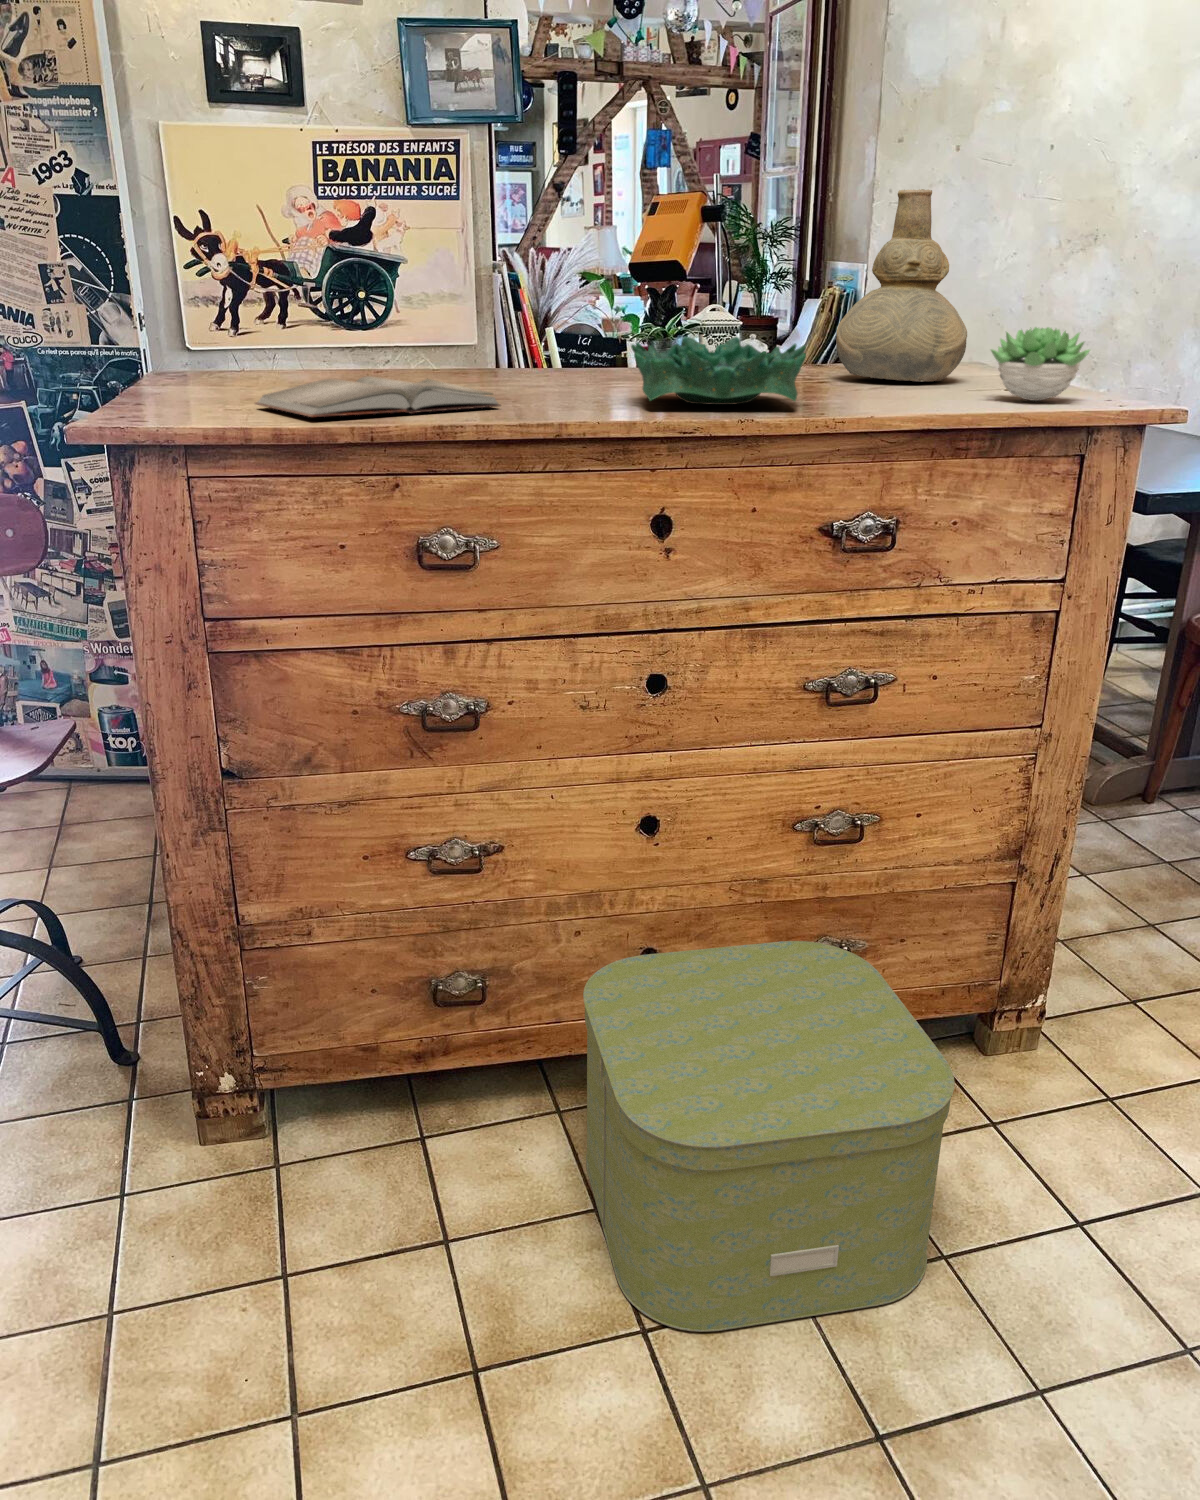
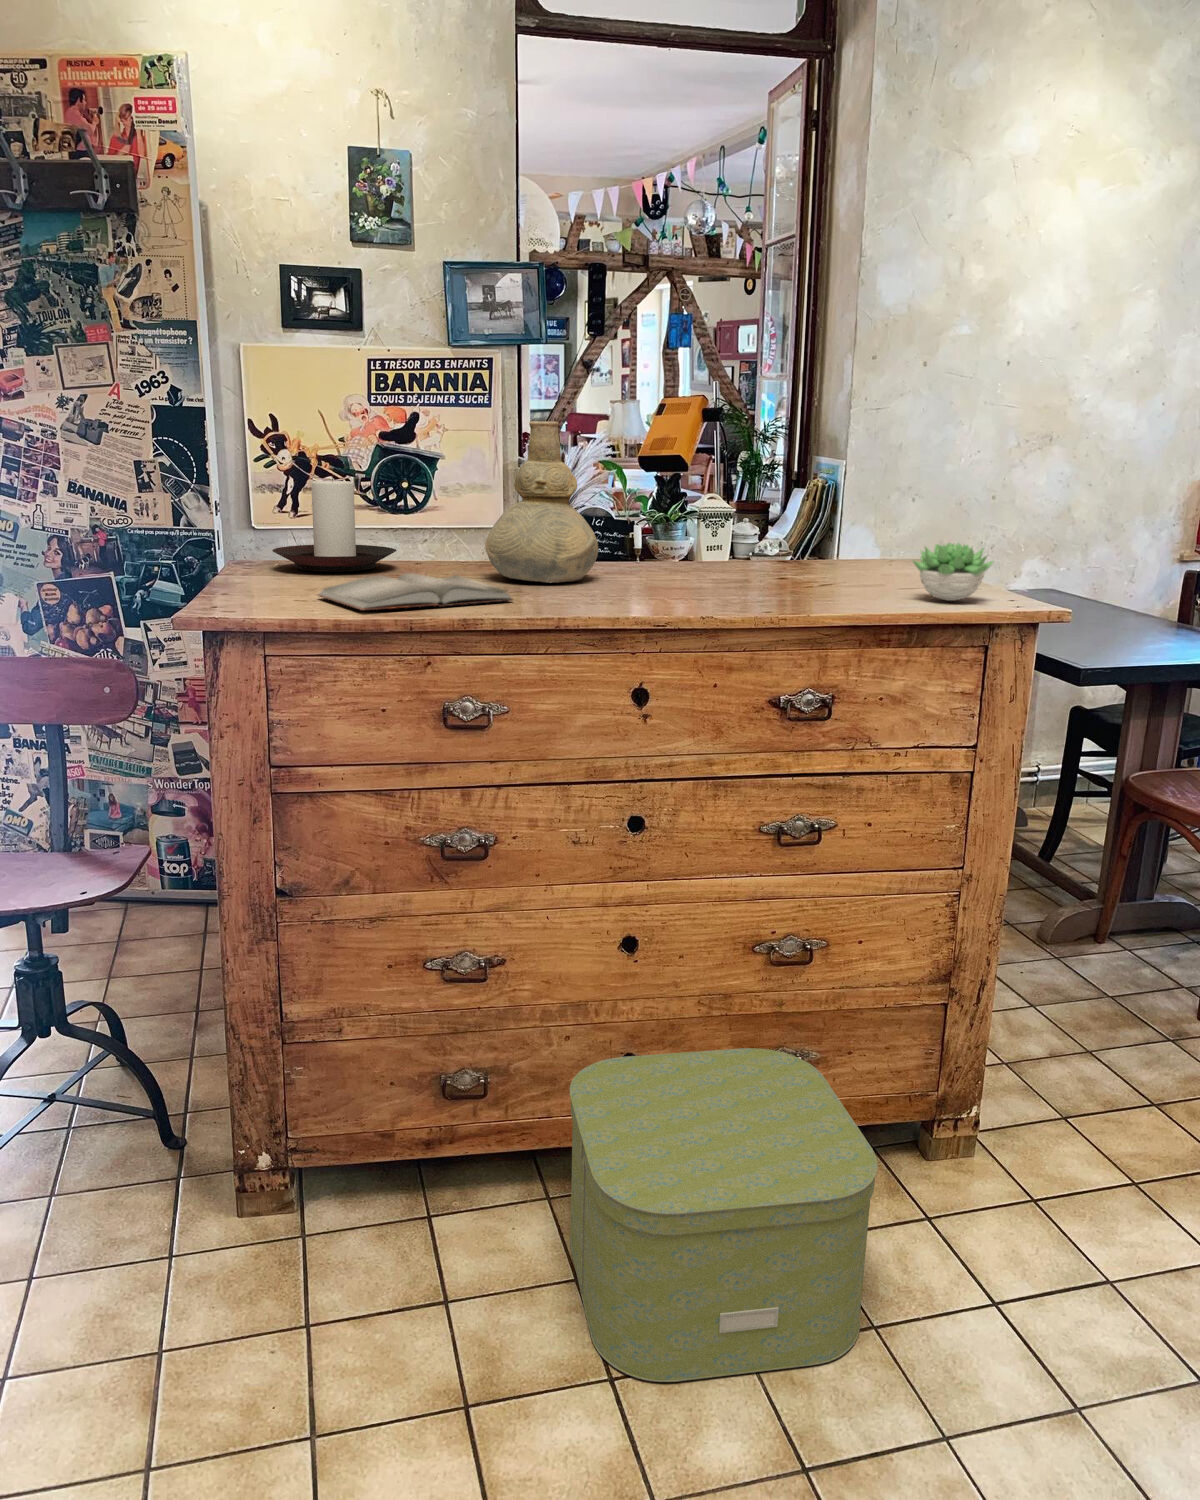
vase: present [836,189,967,382] -> present [485,421,598,583]
candle holder: none [201,262,354,383] -> present [272,475,397,572]
decorative bowl: present [631,337,806,405] -> none [620,544,760,602]

